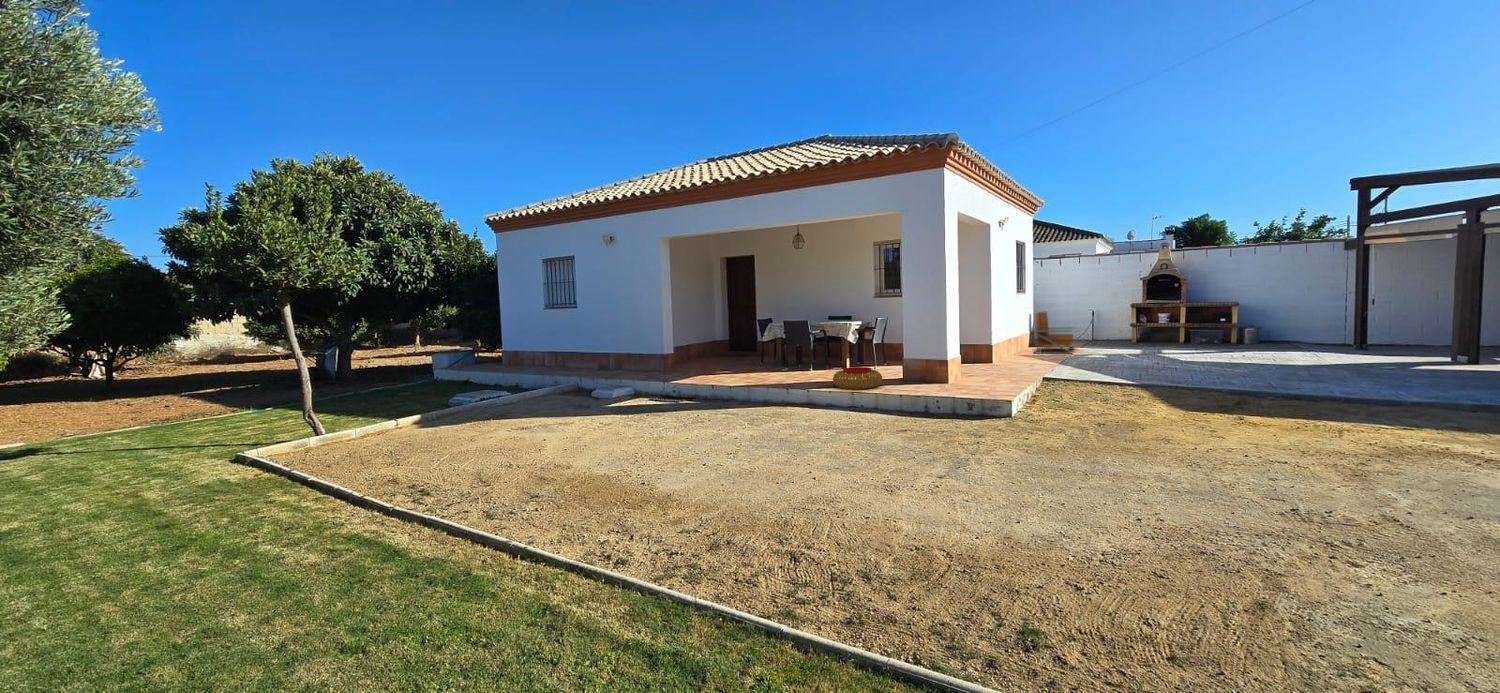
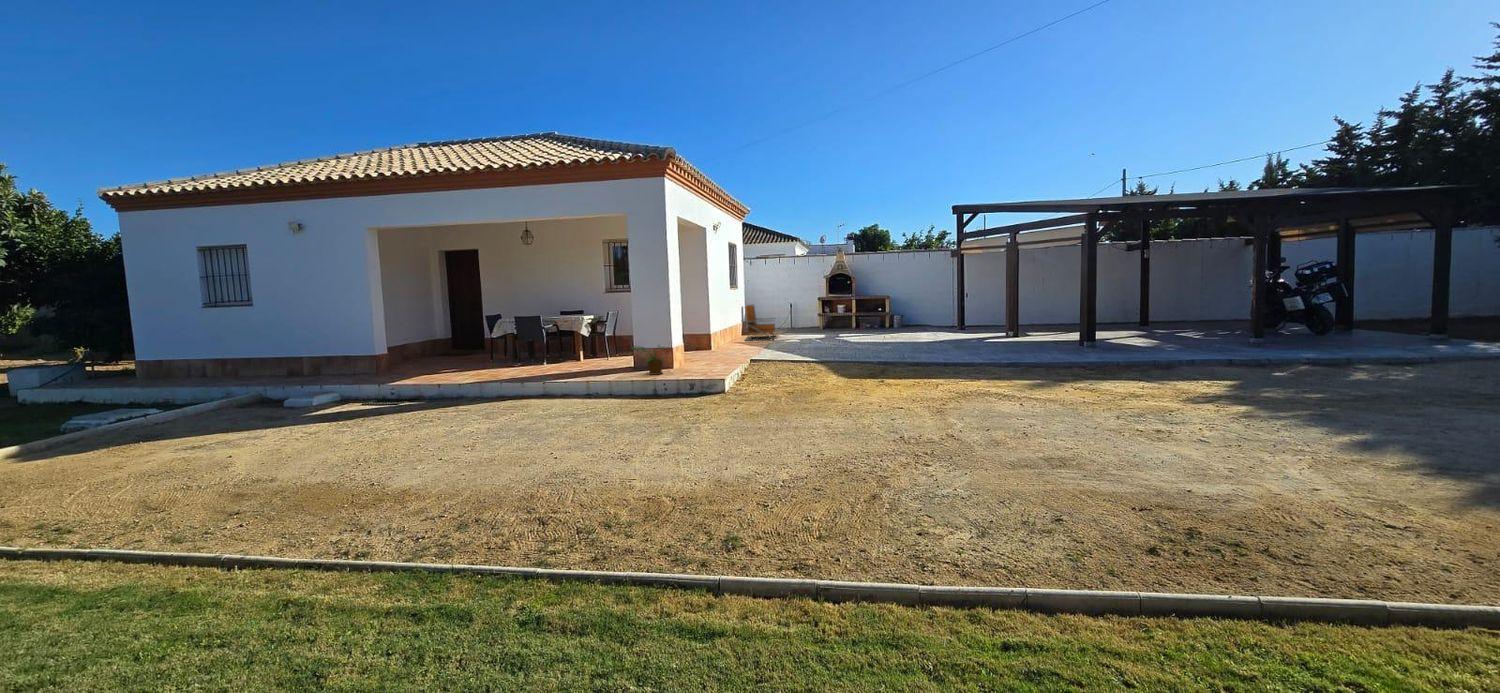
potted plant: none [901,356,941,389] -> present [631,345,664,375]
pouf: present [833,367,882,389] -> none [567,358,614,379]

